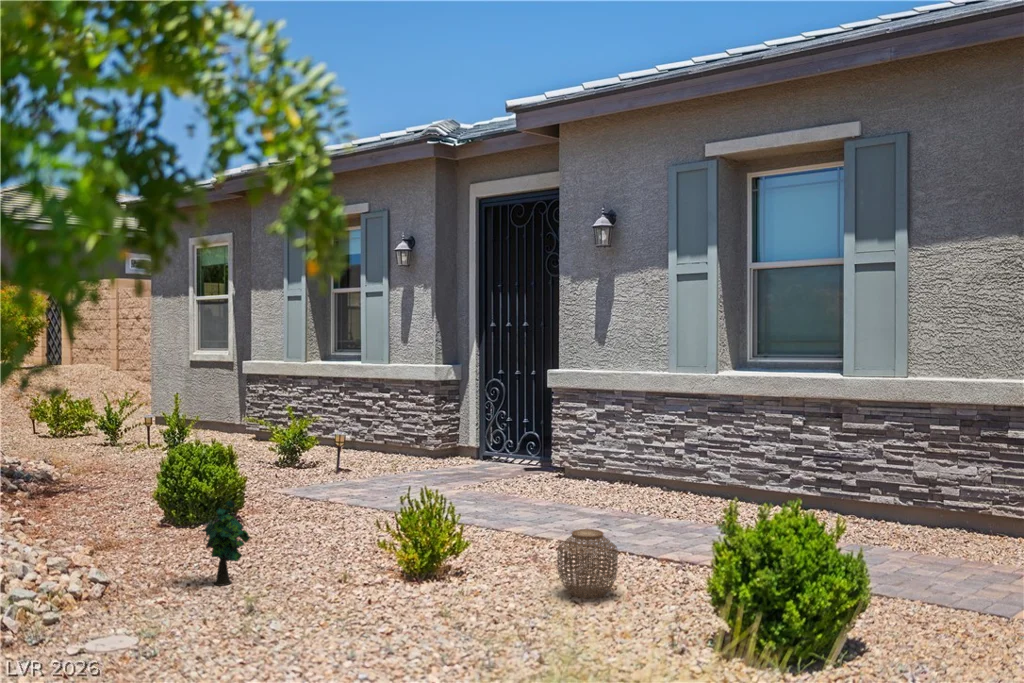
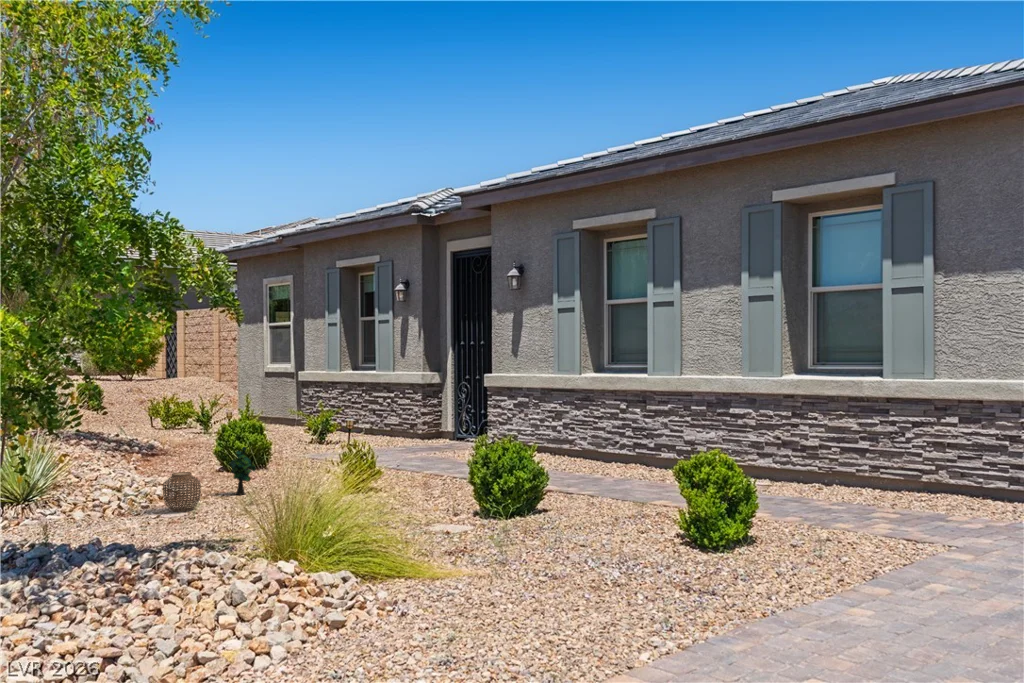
woven basket: present [557,529,618,598] -> present [163,472,201,512]

